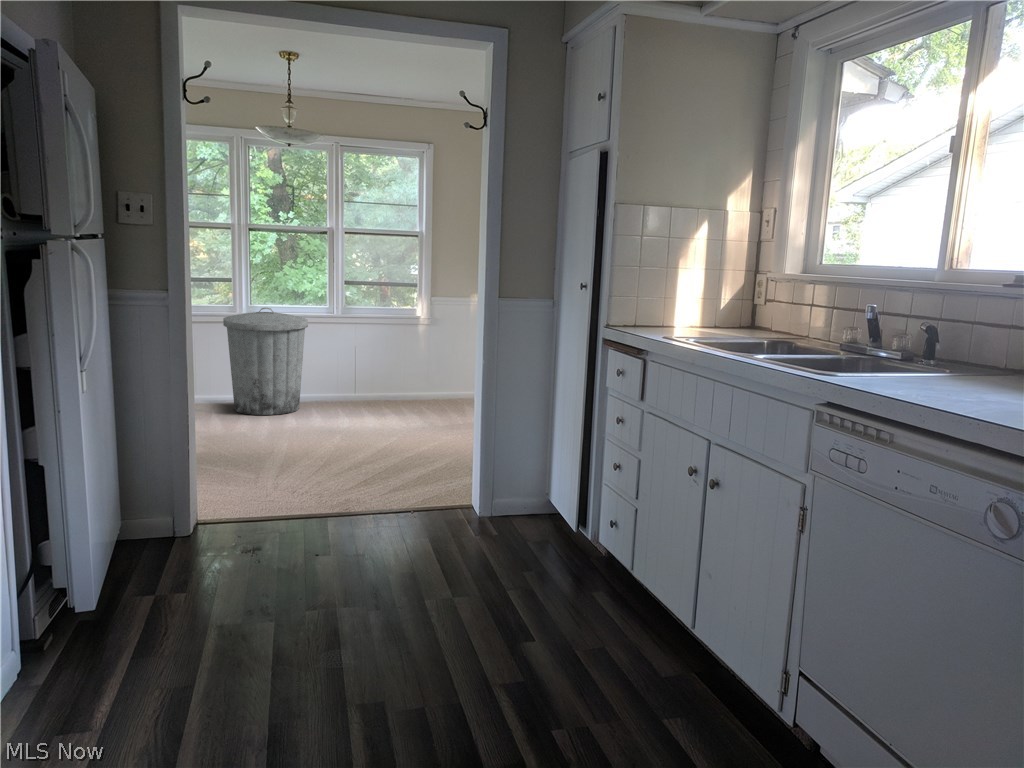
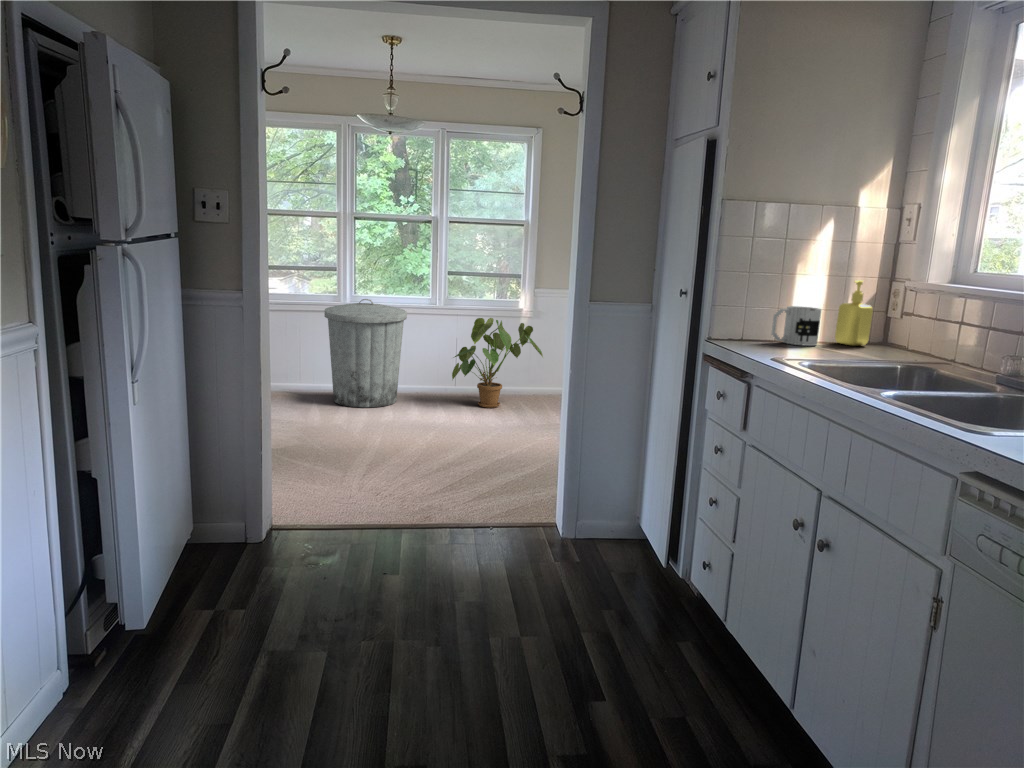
soap dispenser: none [712,273,741,329] -> present [835,280,873,346]
mug: none [661,296,701,329] -> present [772,306,821,346]
house plant: none [353,325,445,411] -> present [452,318,543,408]

